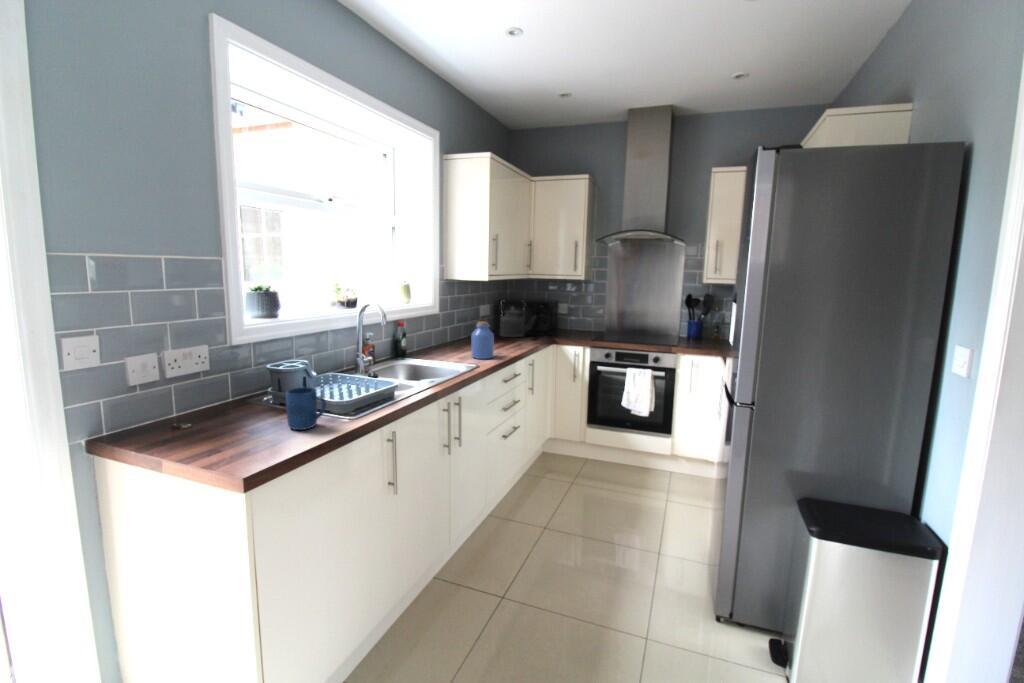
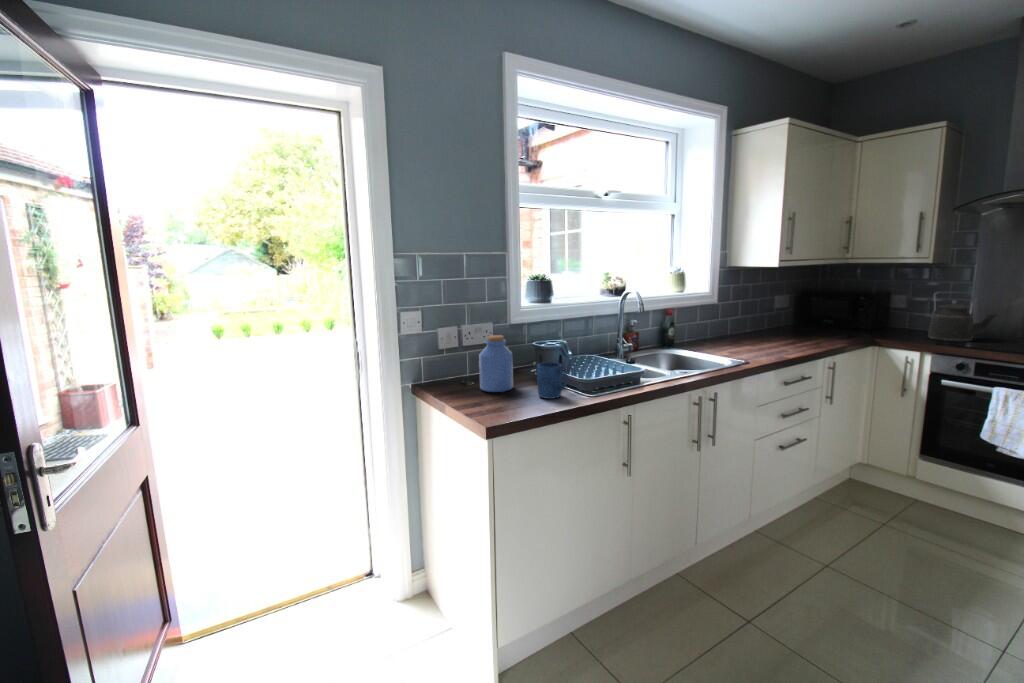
kettle: present [500,301,536,337] -> present [928,294,997,342]
jar: present [471,322,494,359] -> present [479,335,513,392]

